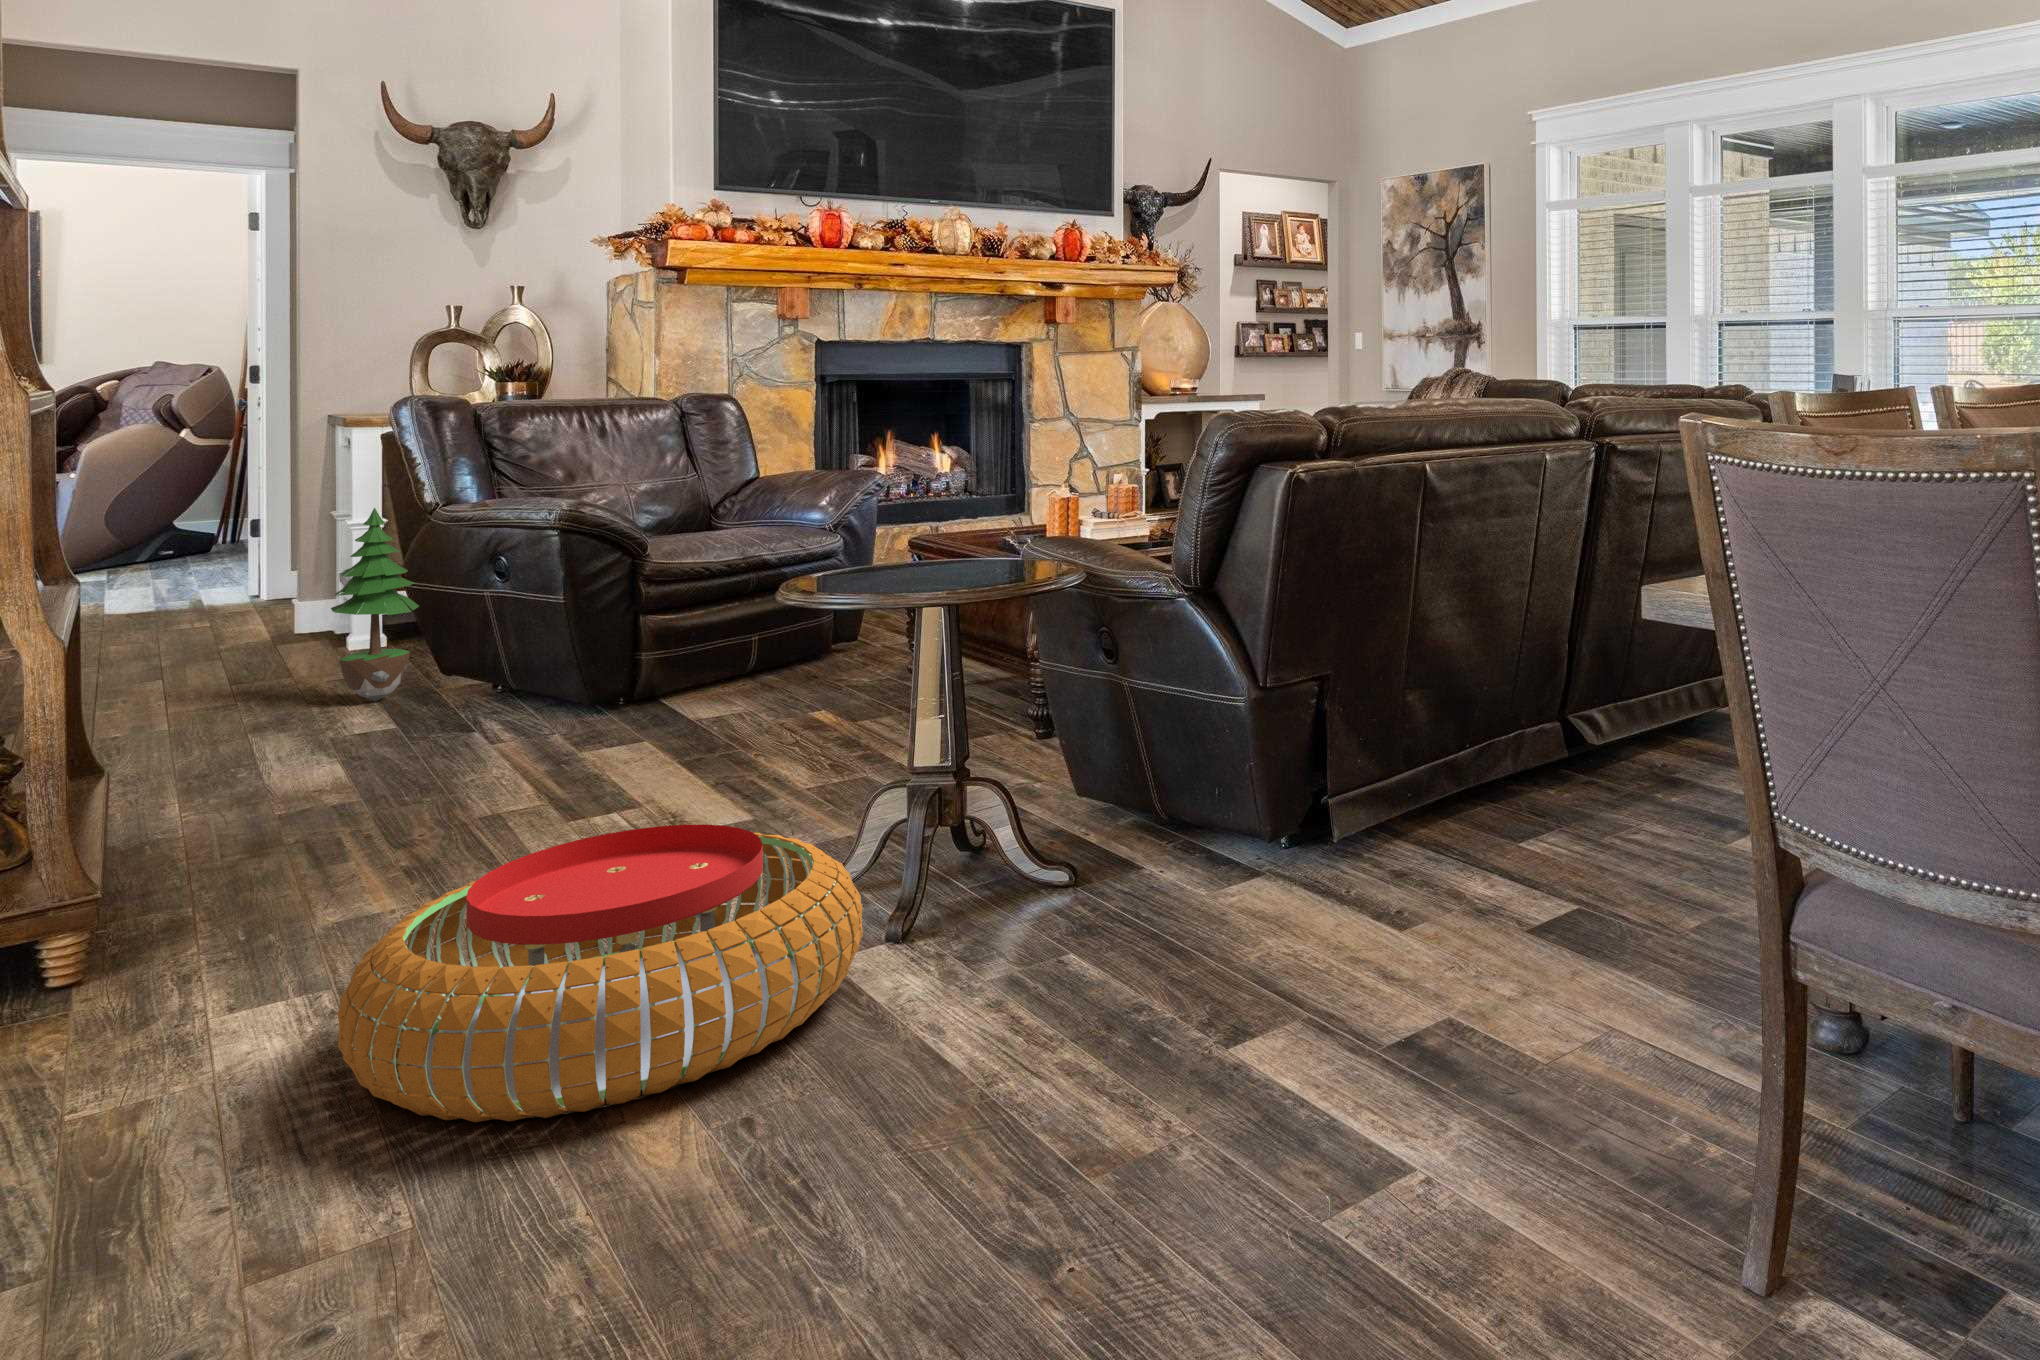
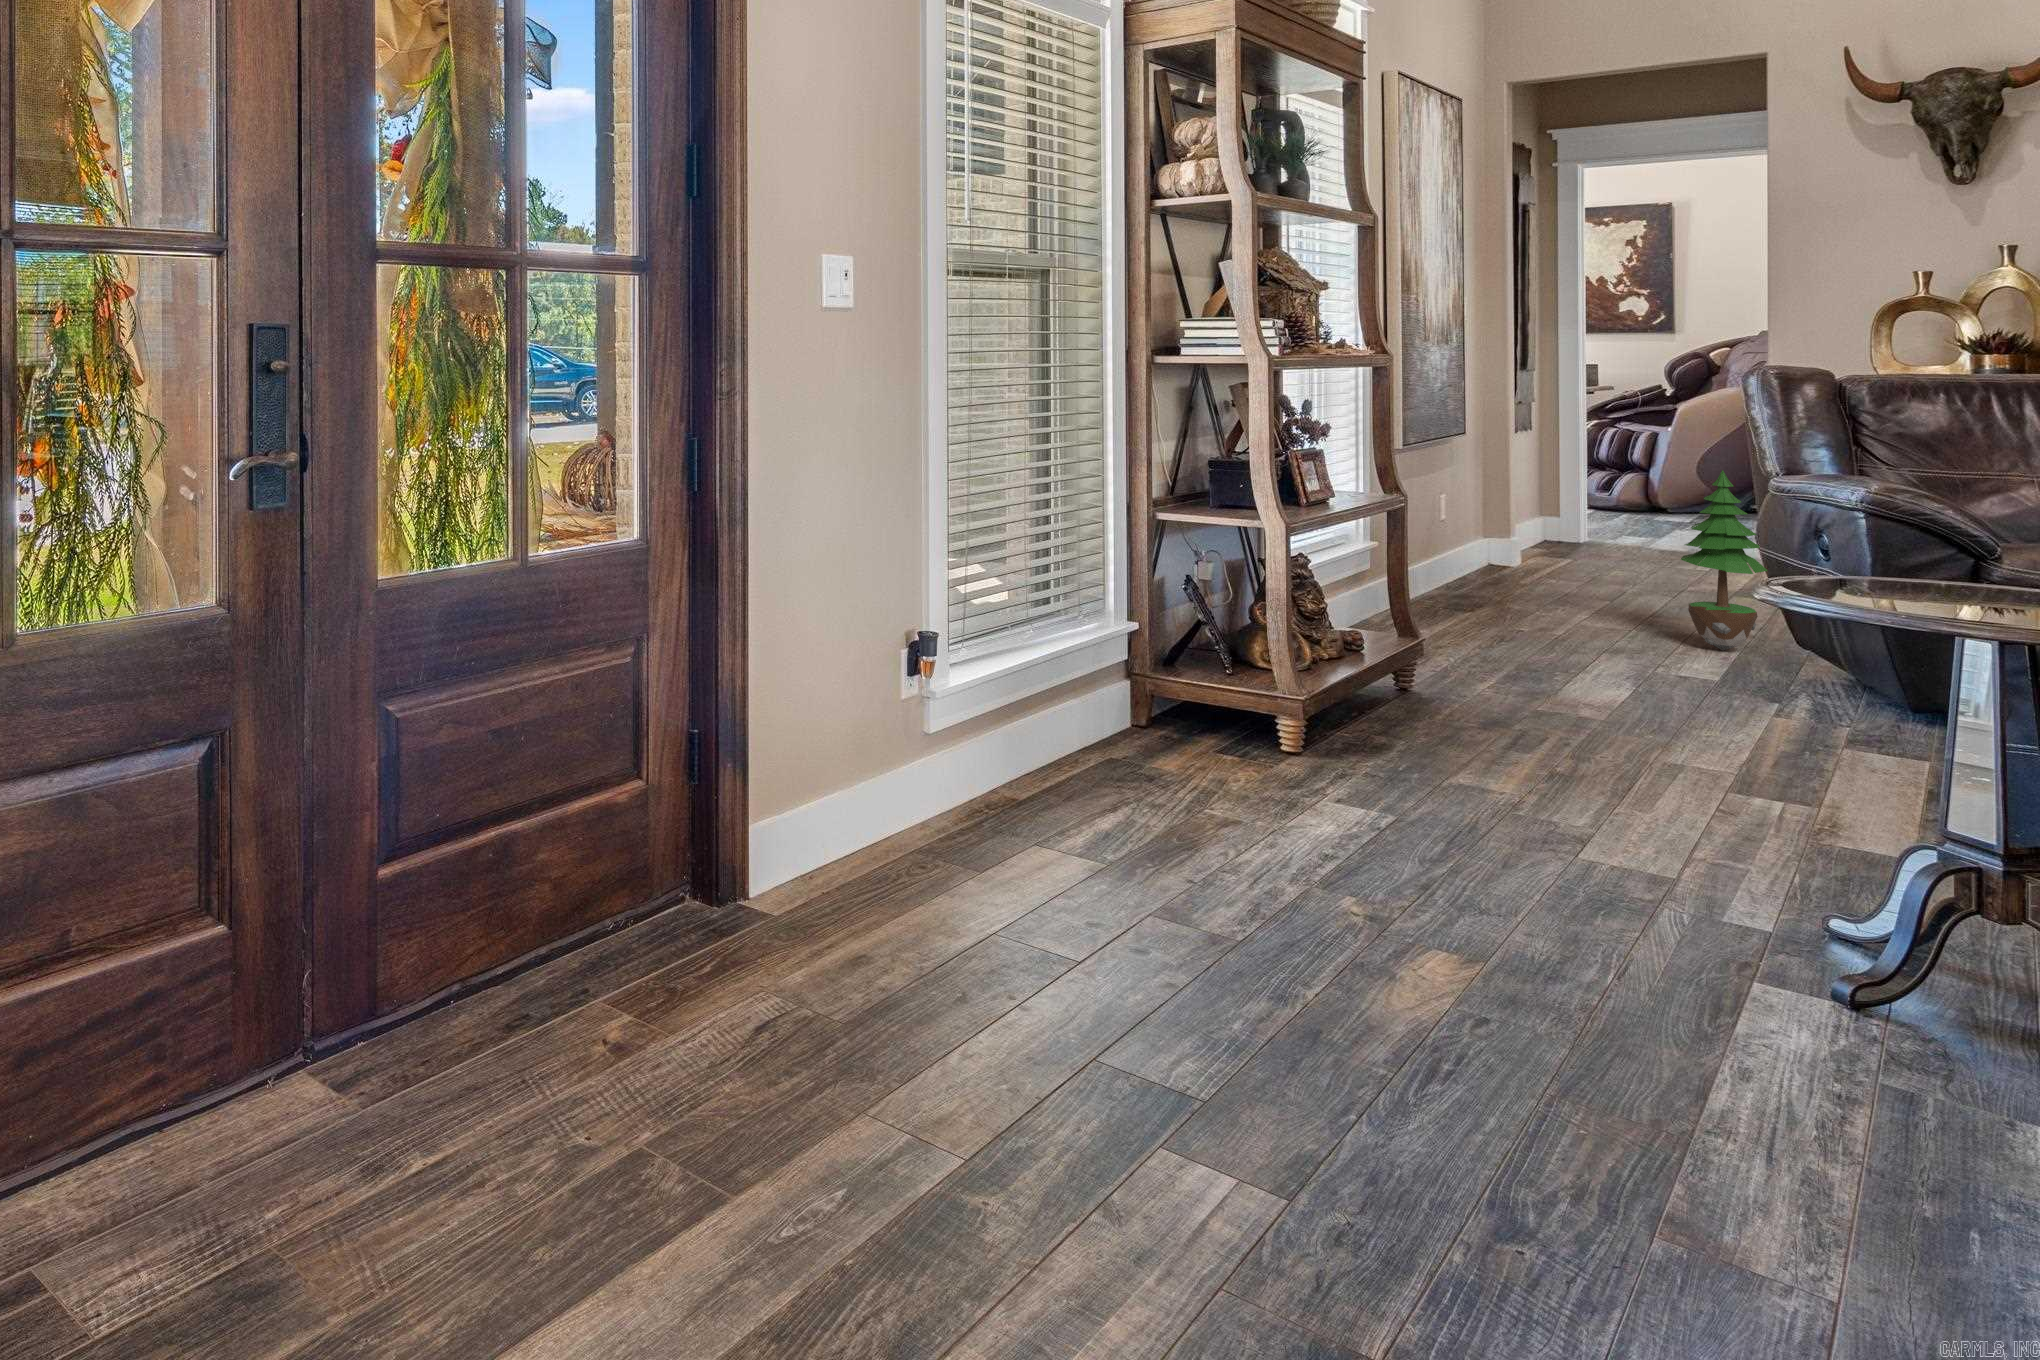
pouf: present [338,824,863,1122] -> none [1276,768,1764,1029]

